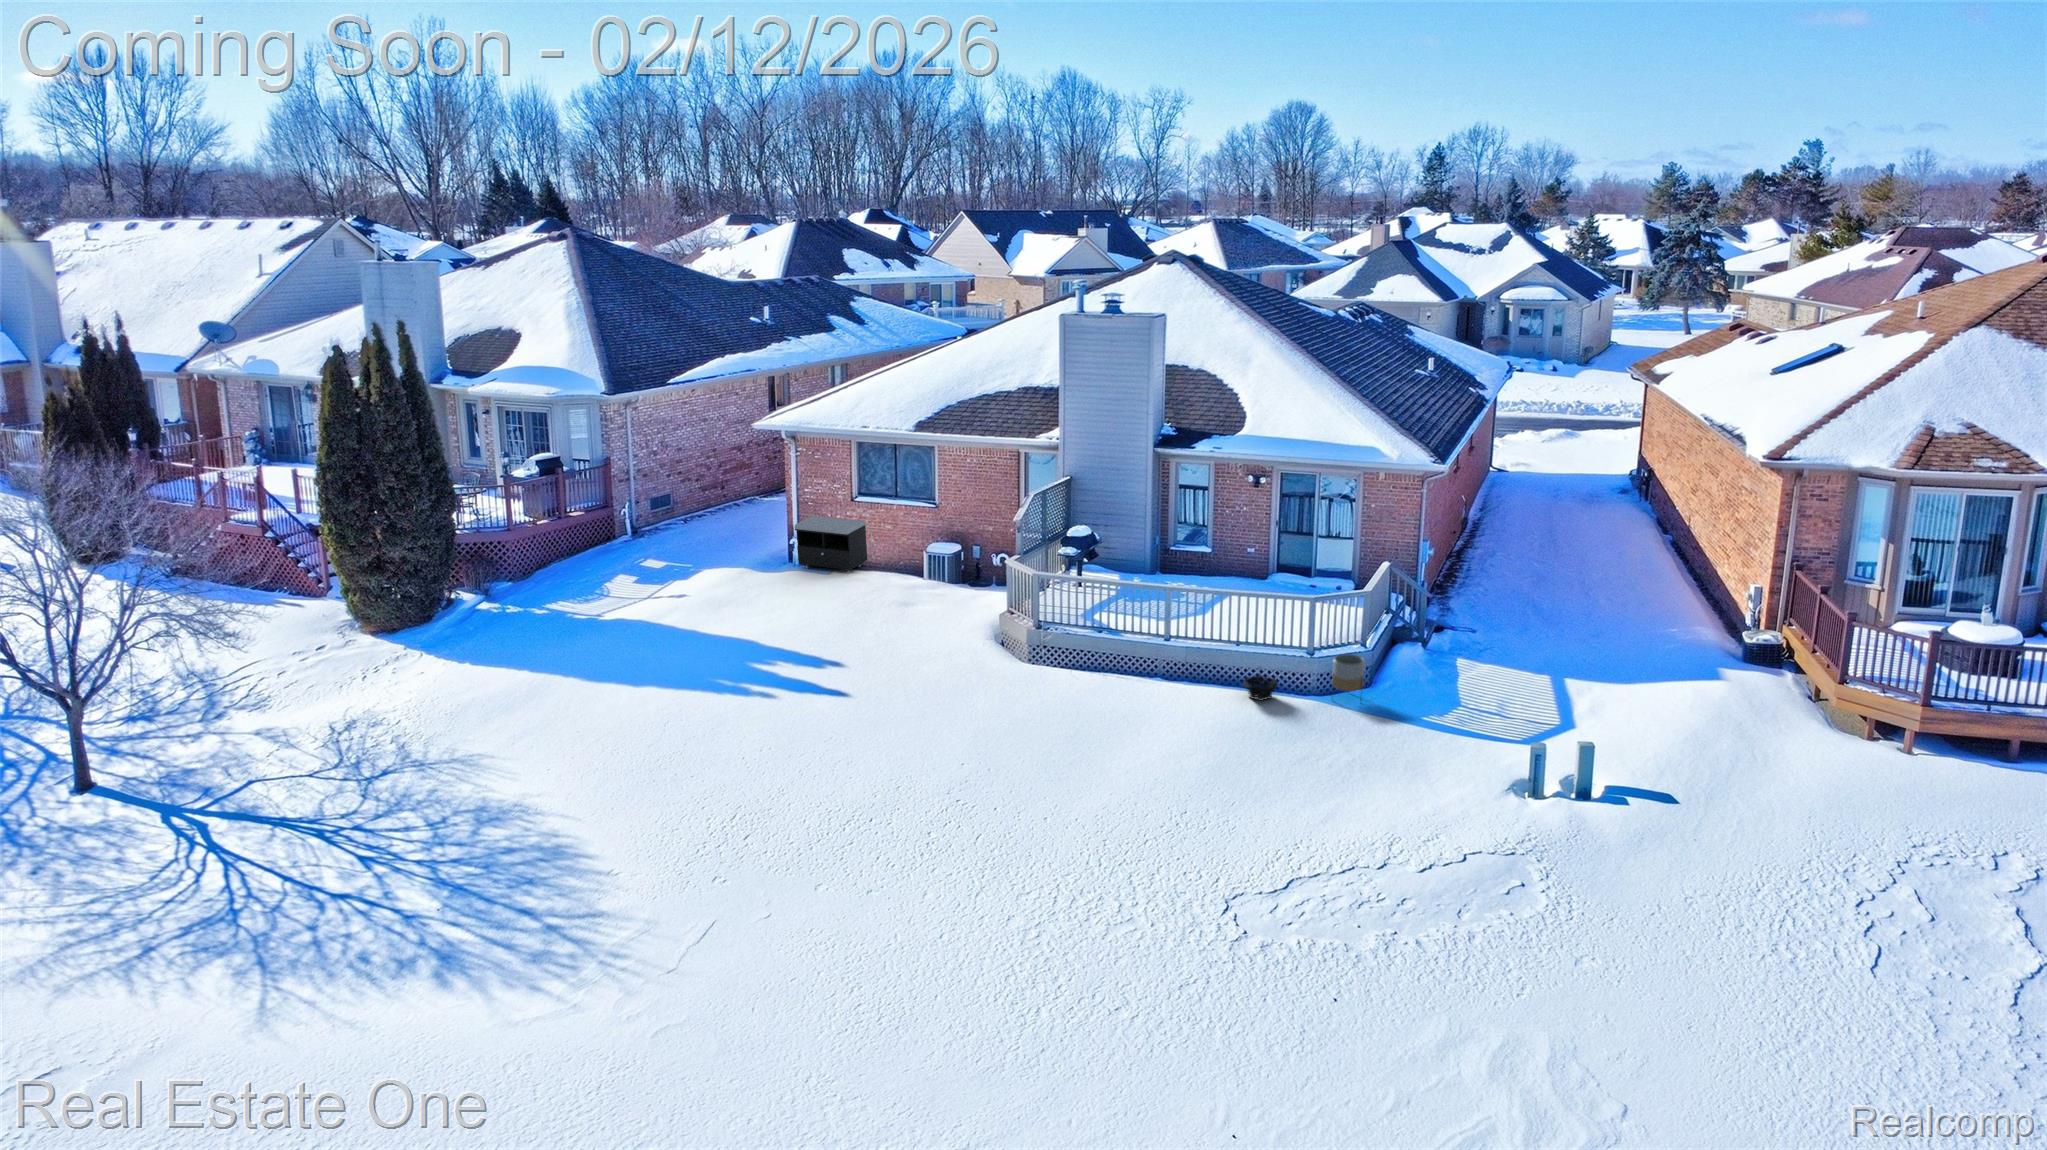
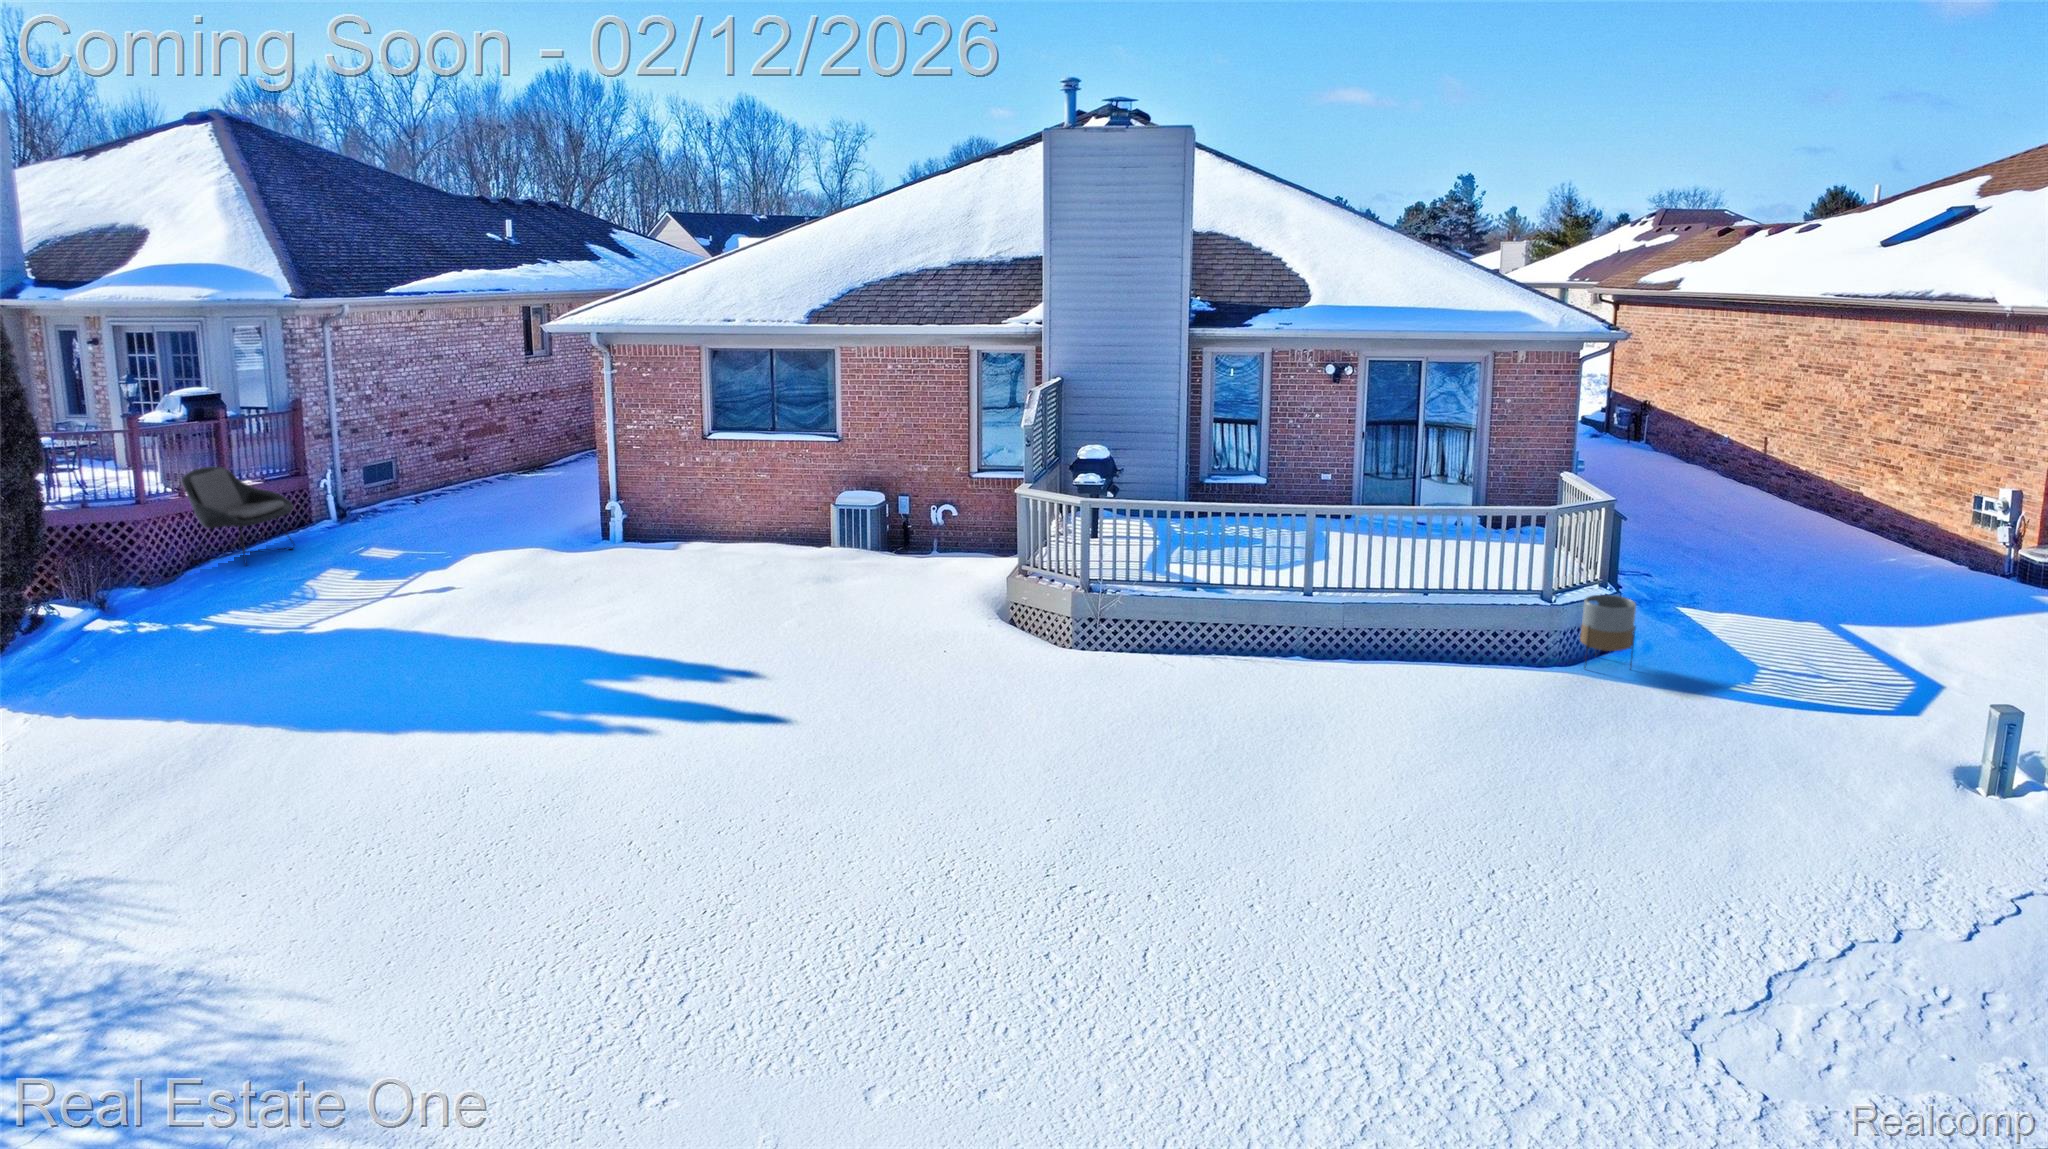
lounge chair: none [537,505,601,570] -> present [182,467,295,565]
storage bench: present [795,516,867,573] -> none [621,466,735,548]
basket: present [1243,673,1278,701] -> none [1444,621,1502,677]

